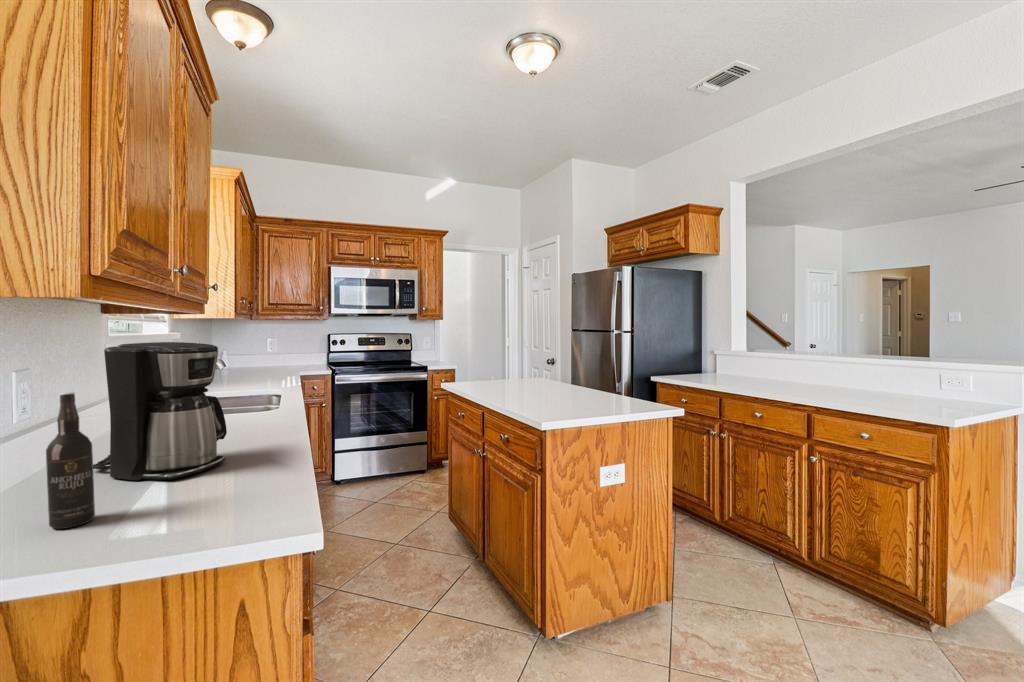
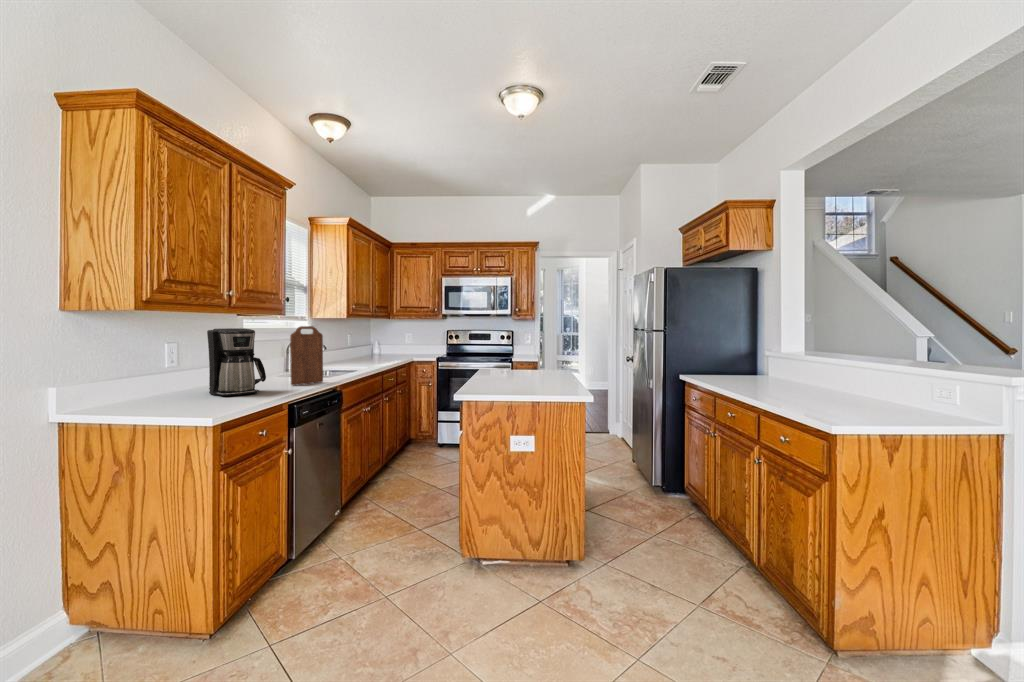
cutting board: none [236,335,279,438] -> present [290,326,323,386]
wine bottle: present [46,392,95,529] -> none [158,348,176,405]

